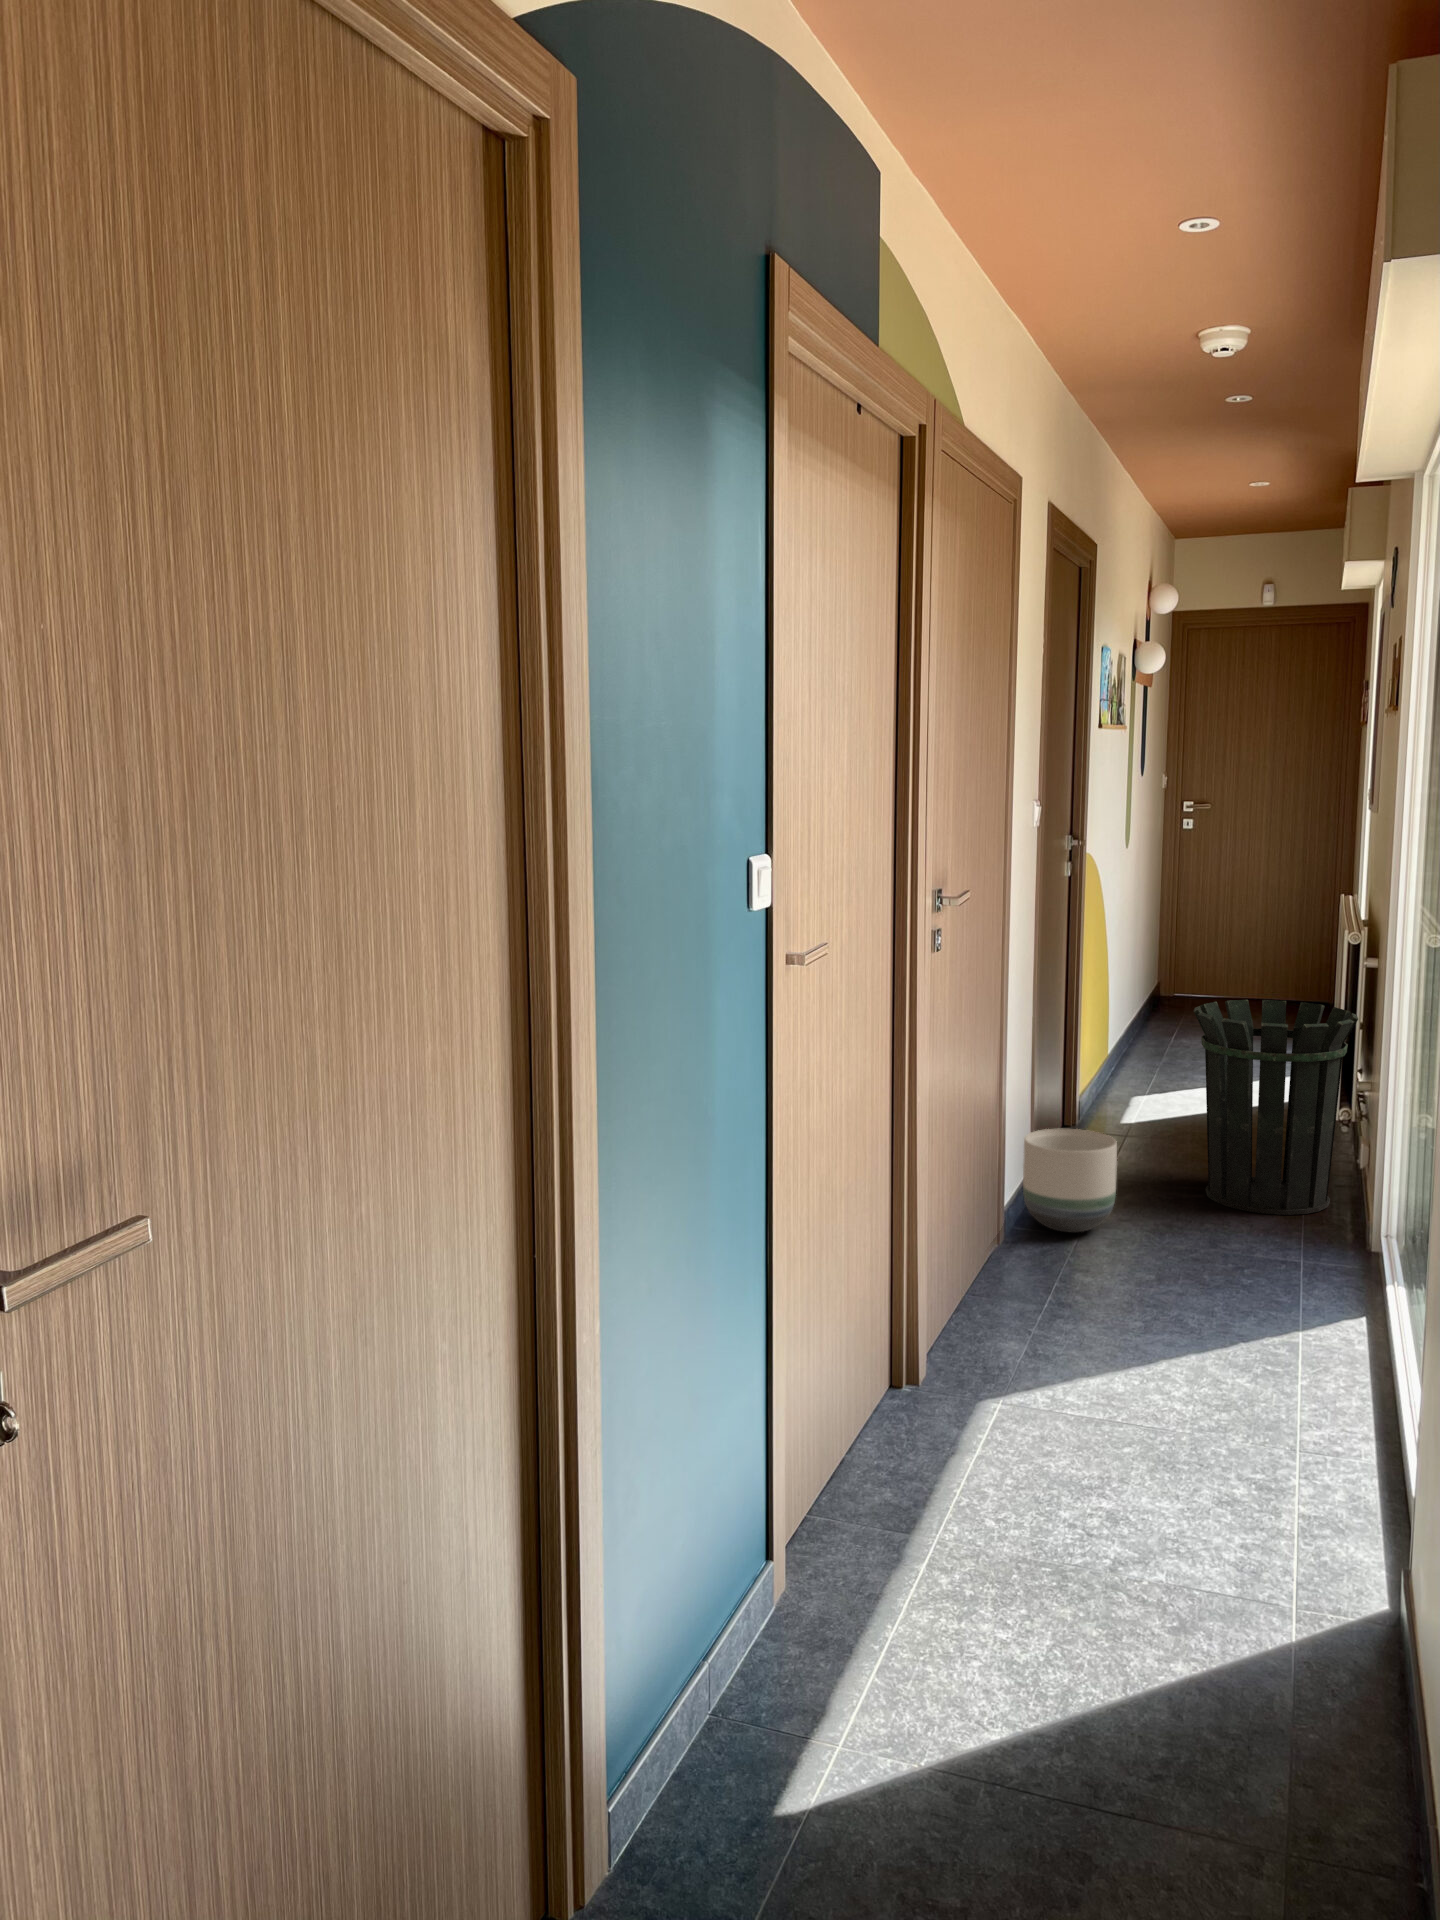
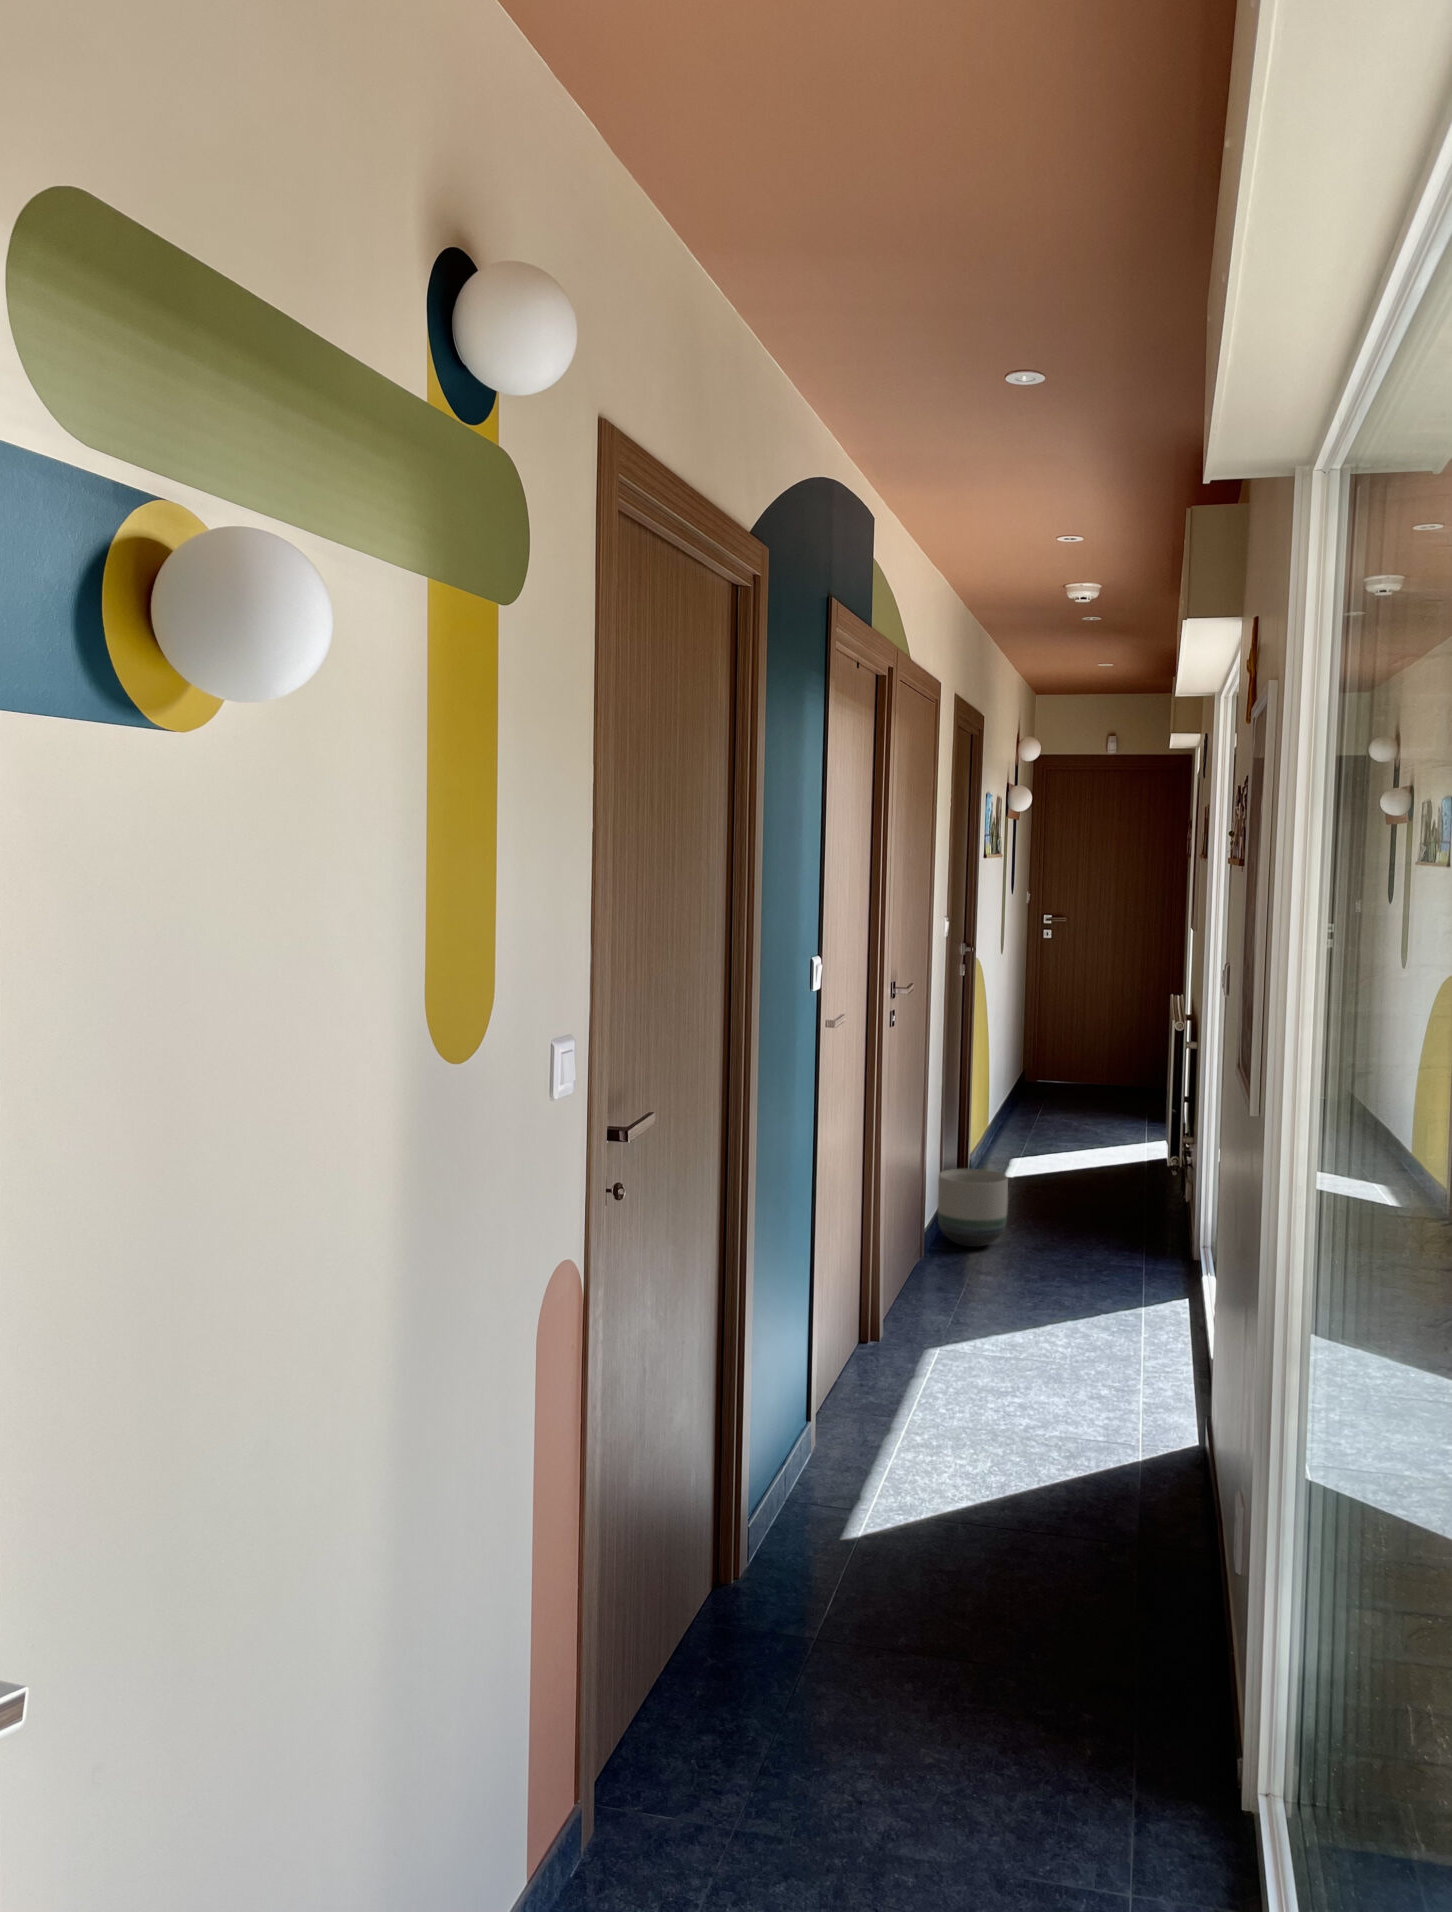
waste bin: present [1194,1000,1358,1215] -> none [1062,1073,1183,1236]

